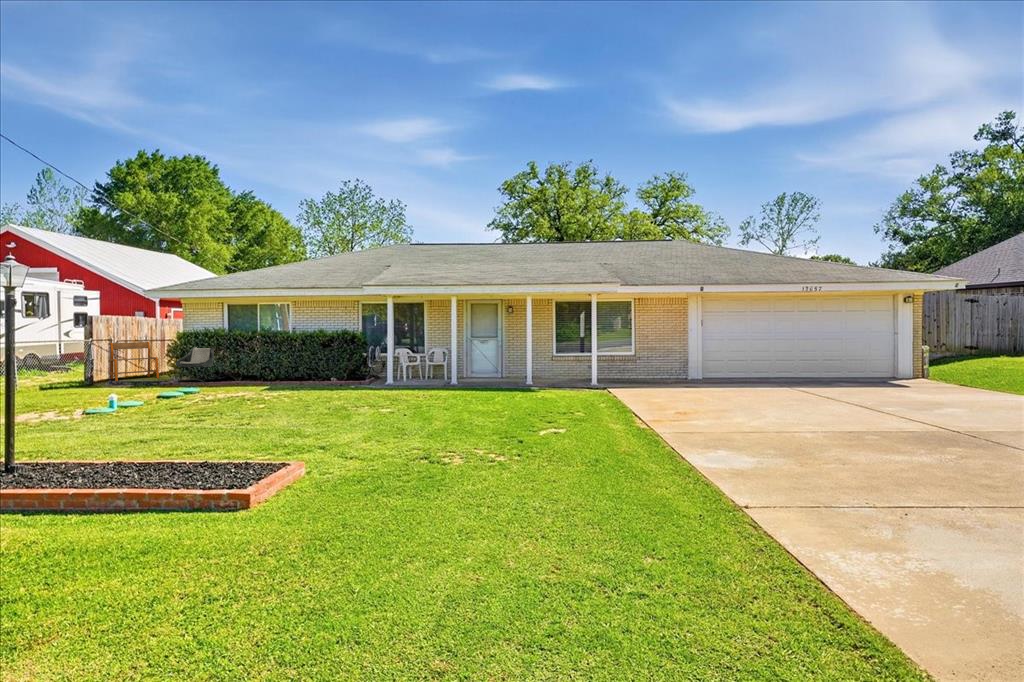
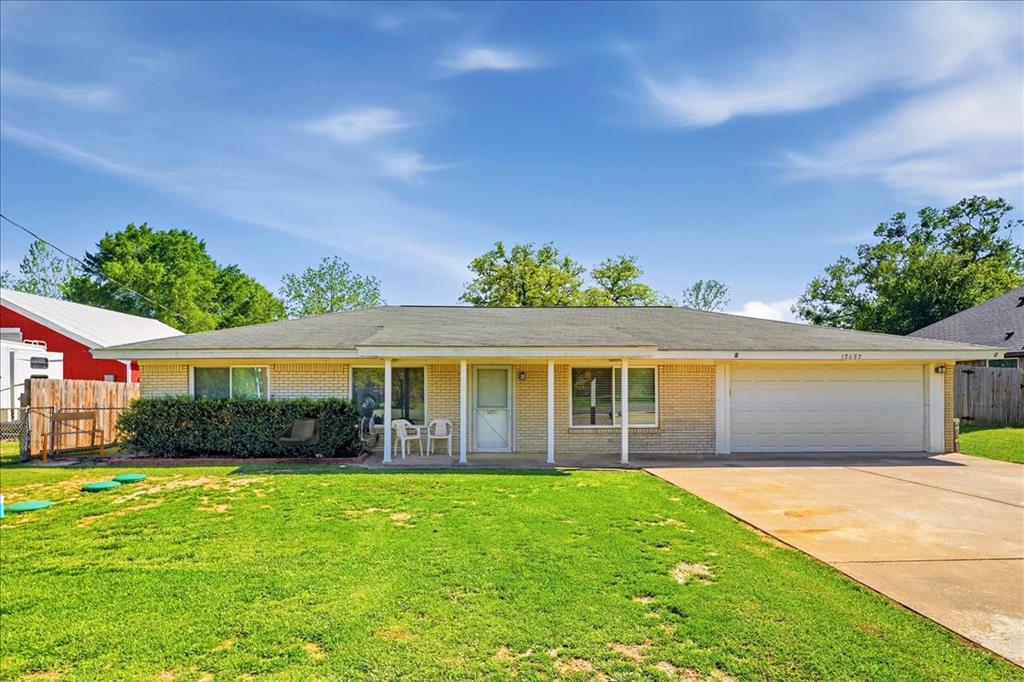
lounge chair: present [176,347,216,382] -> present [274,418,319,464]

